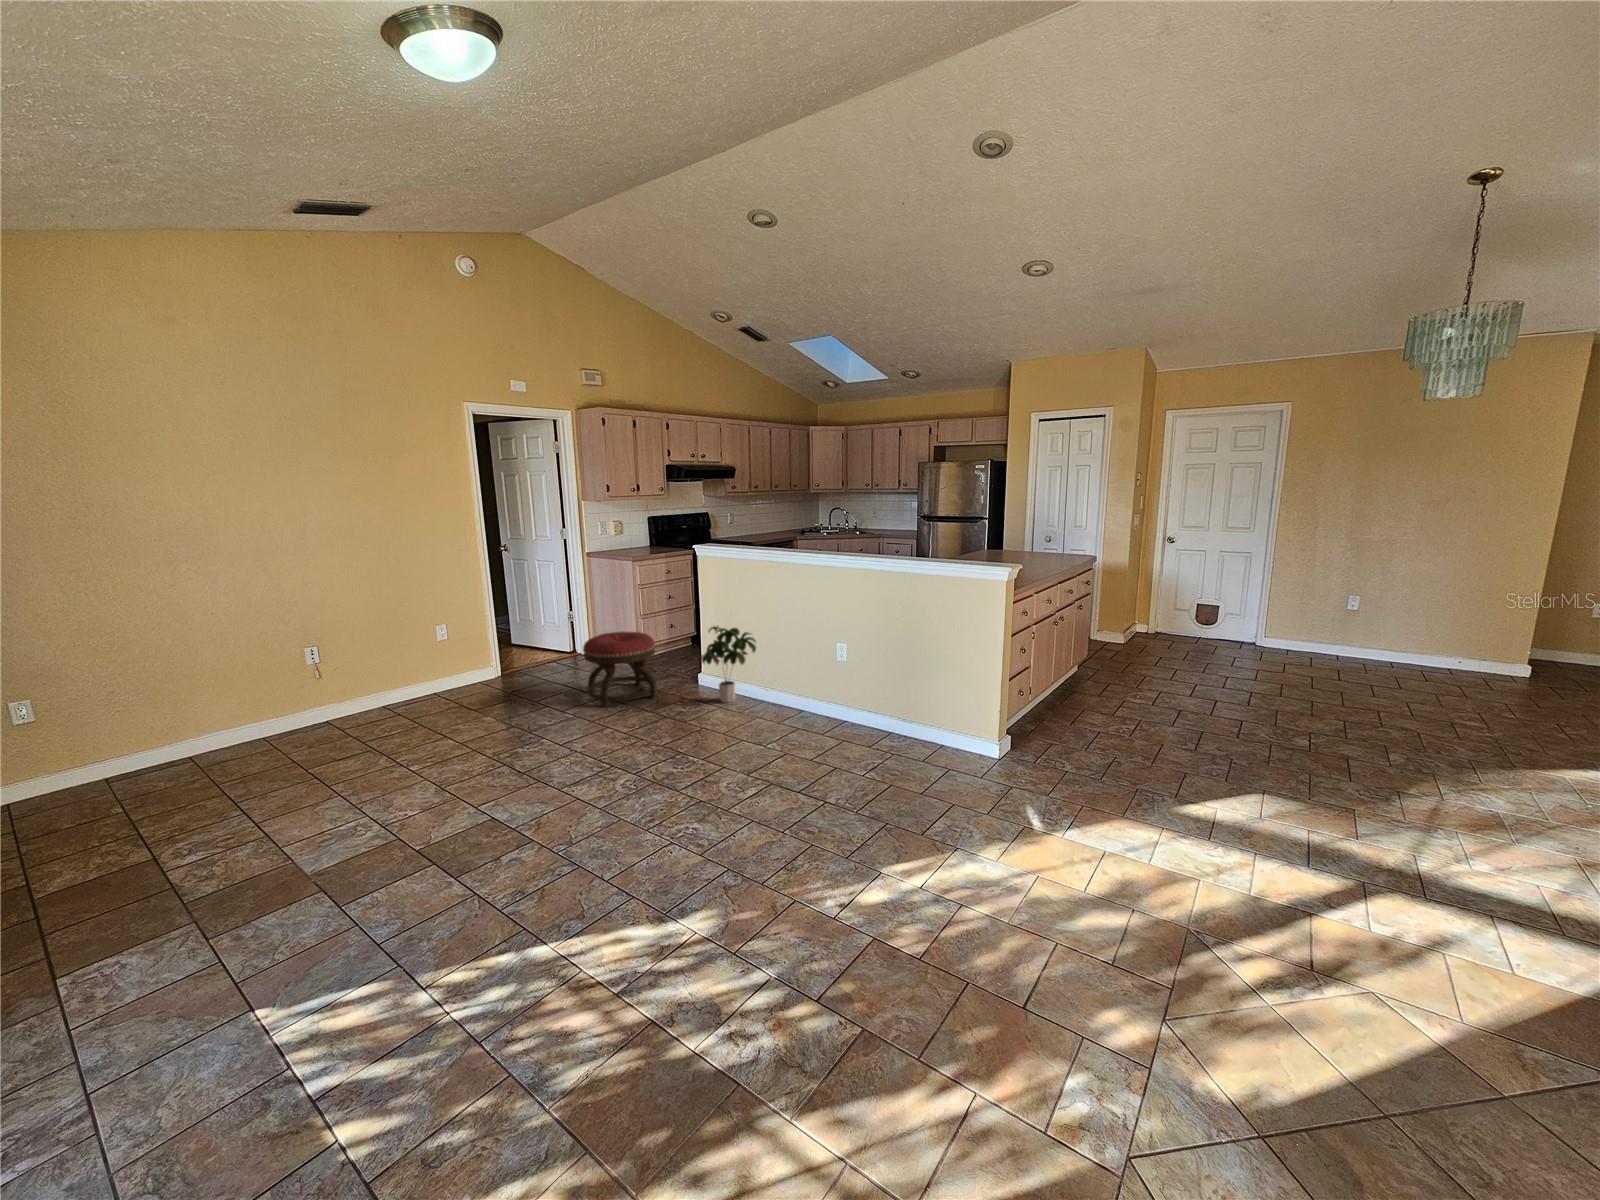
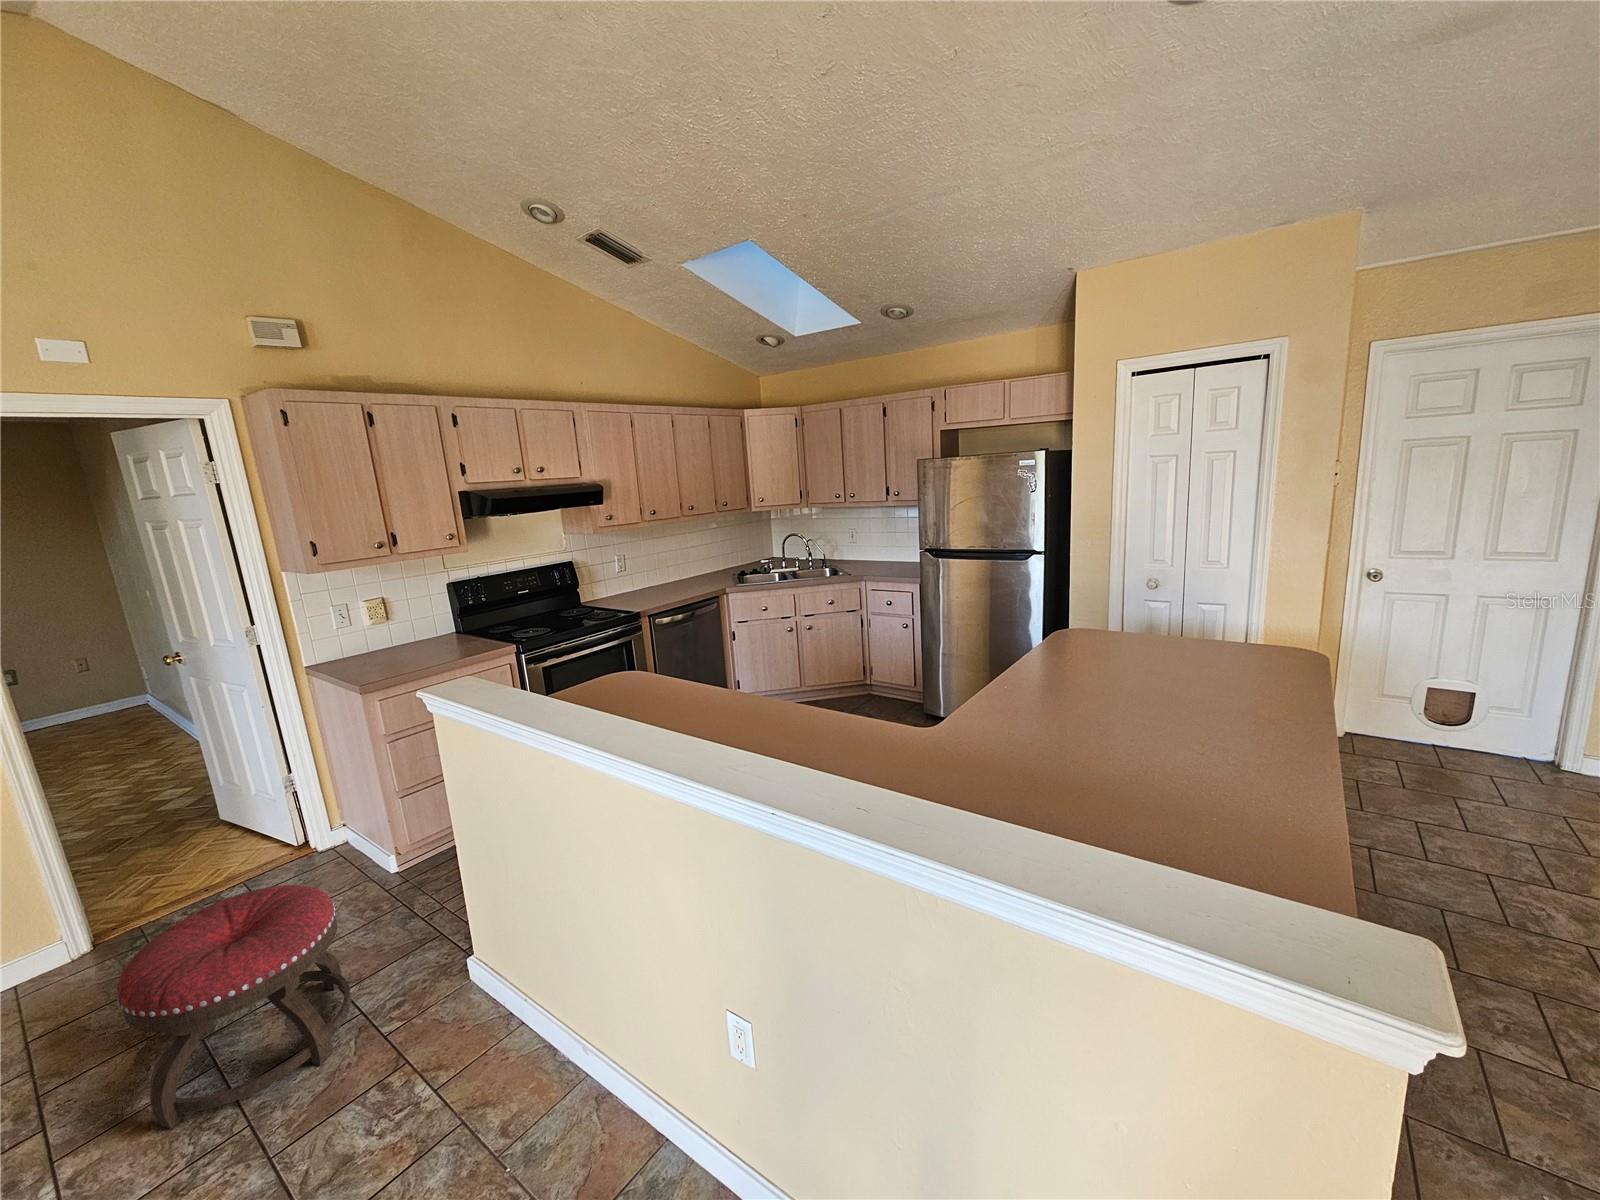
potted plant: present [700,626,756,703] -> none [422,896,531,1095]

